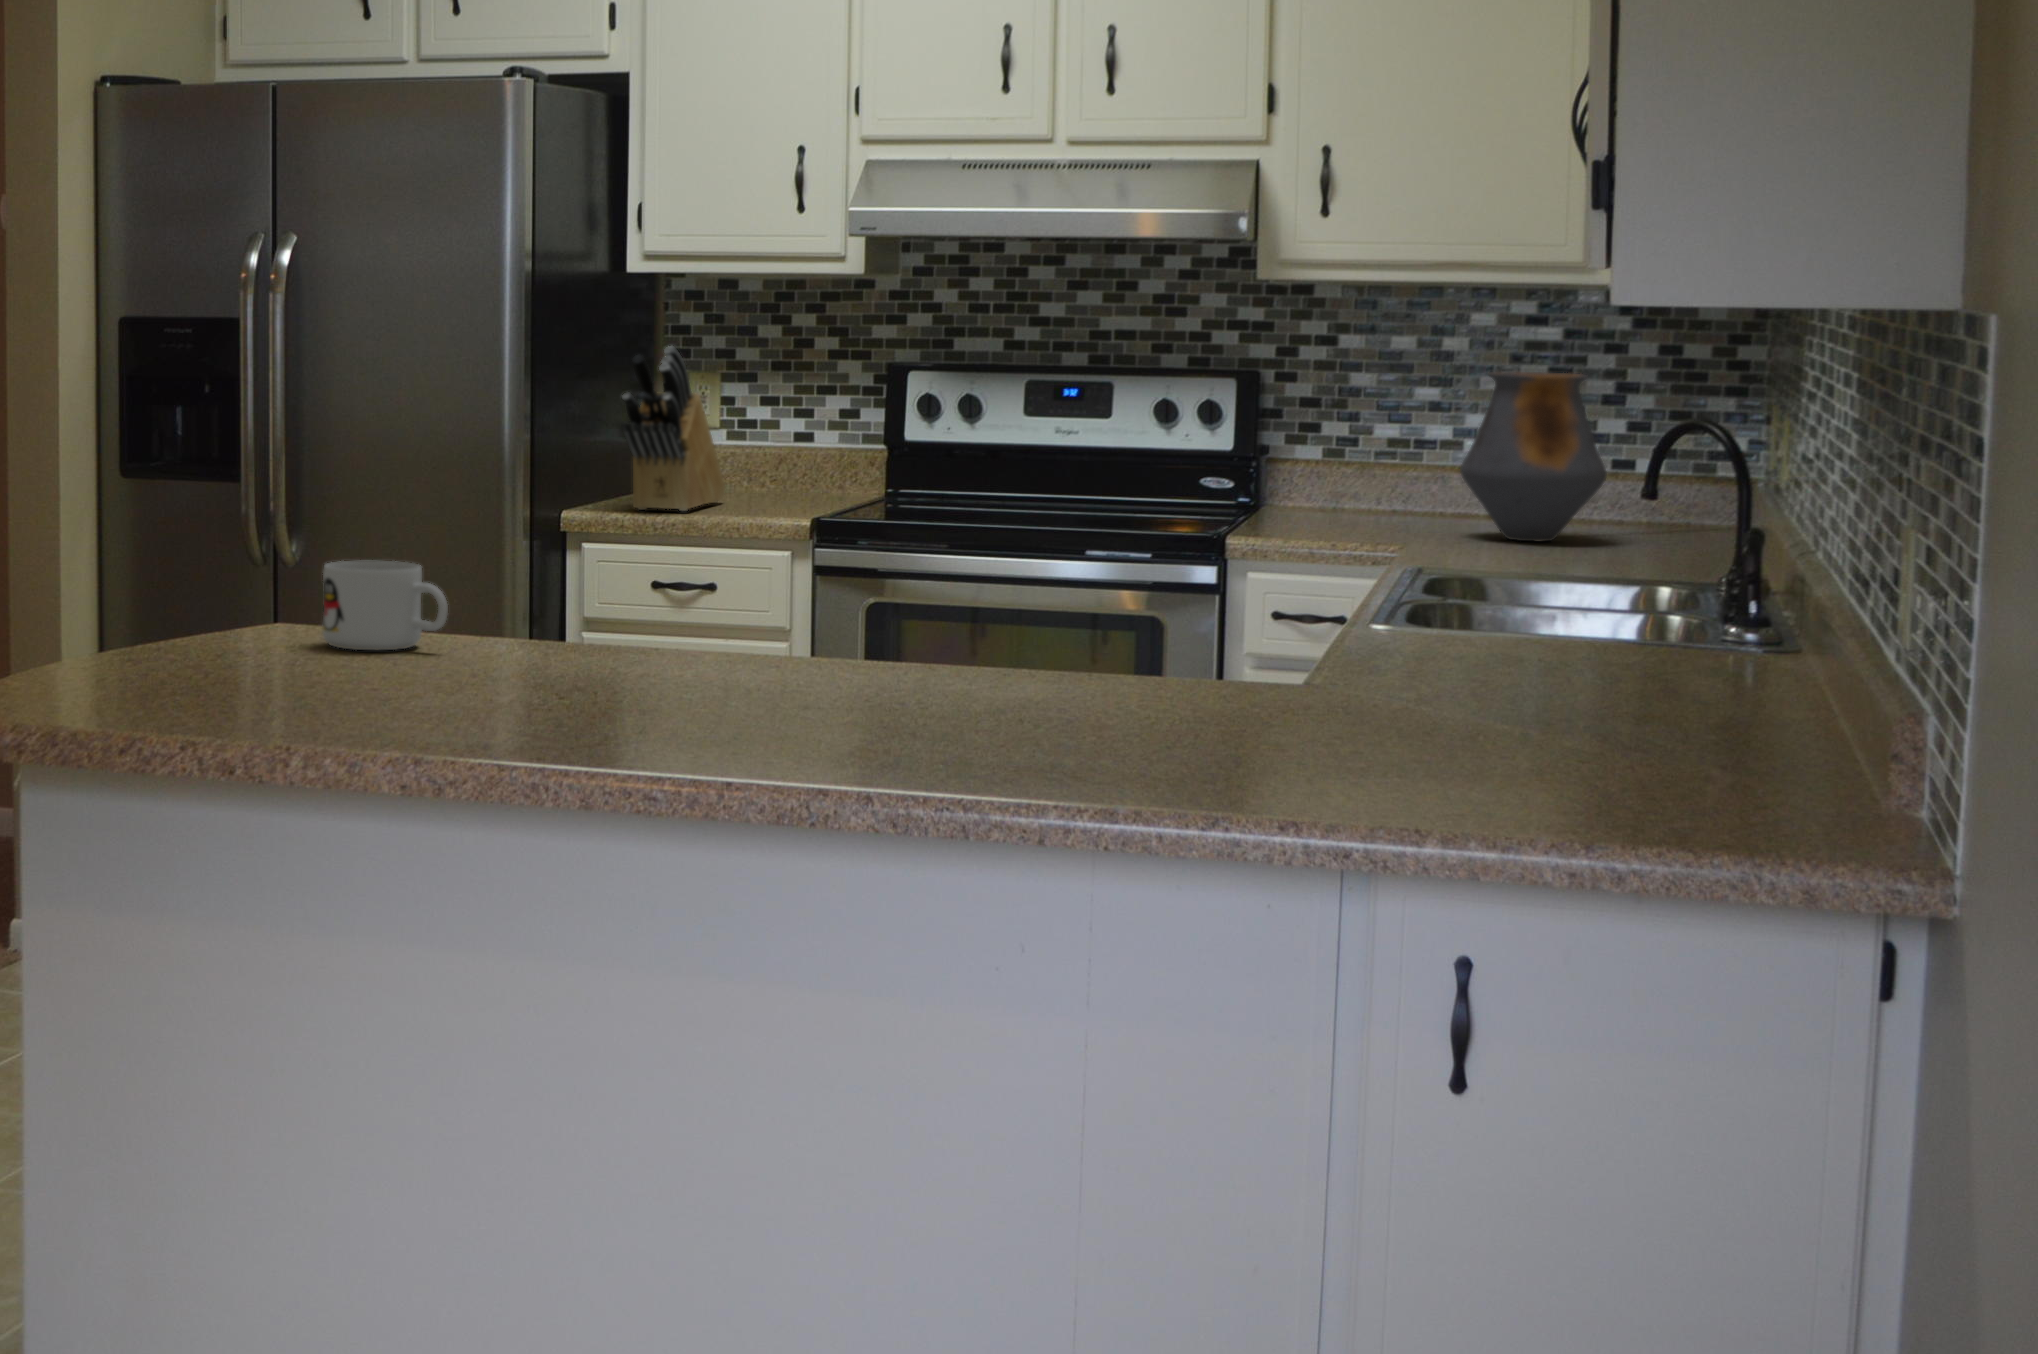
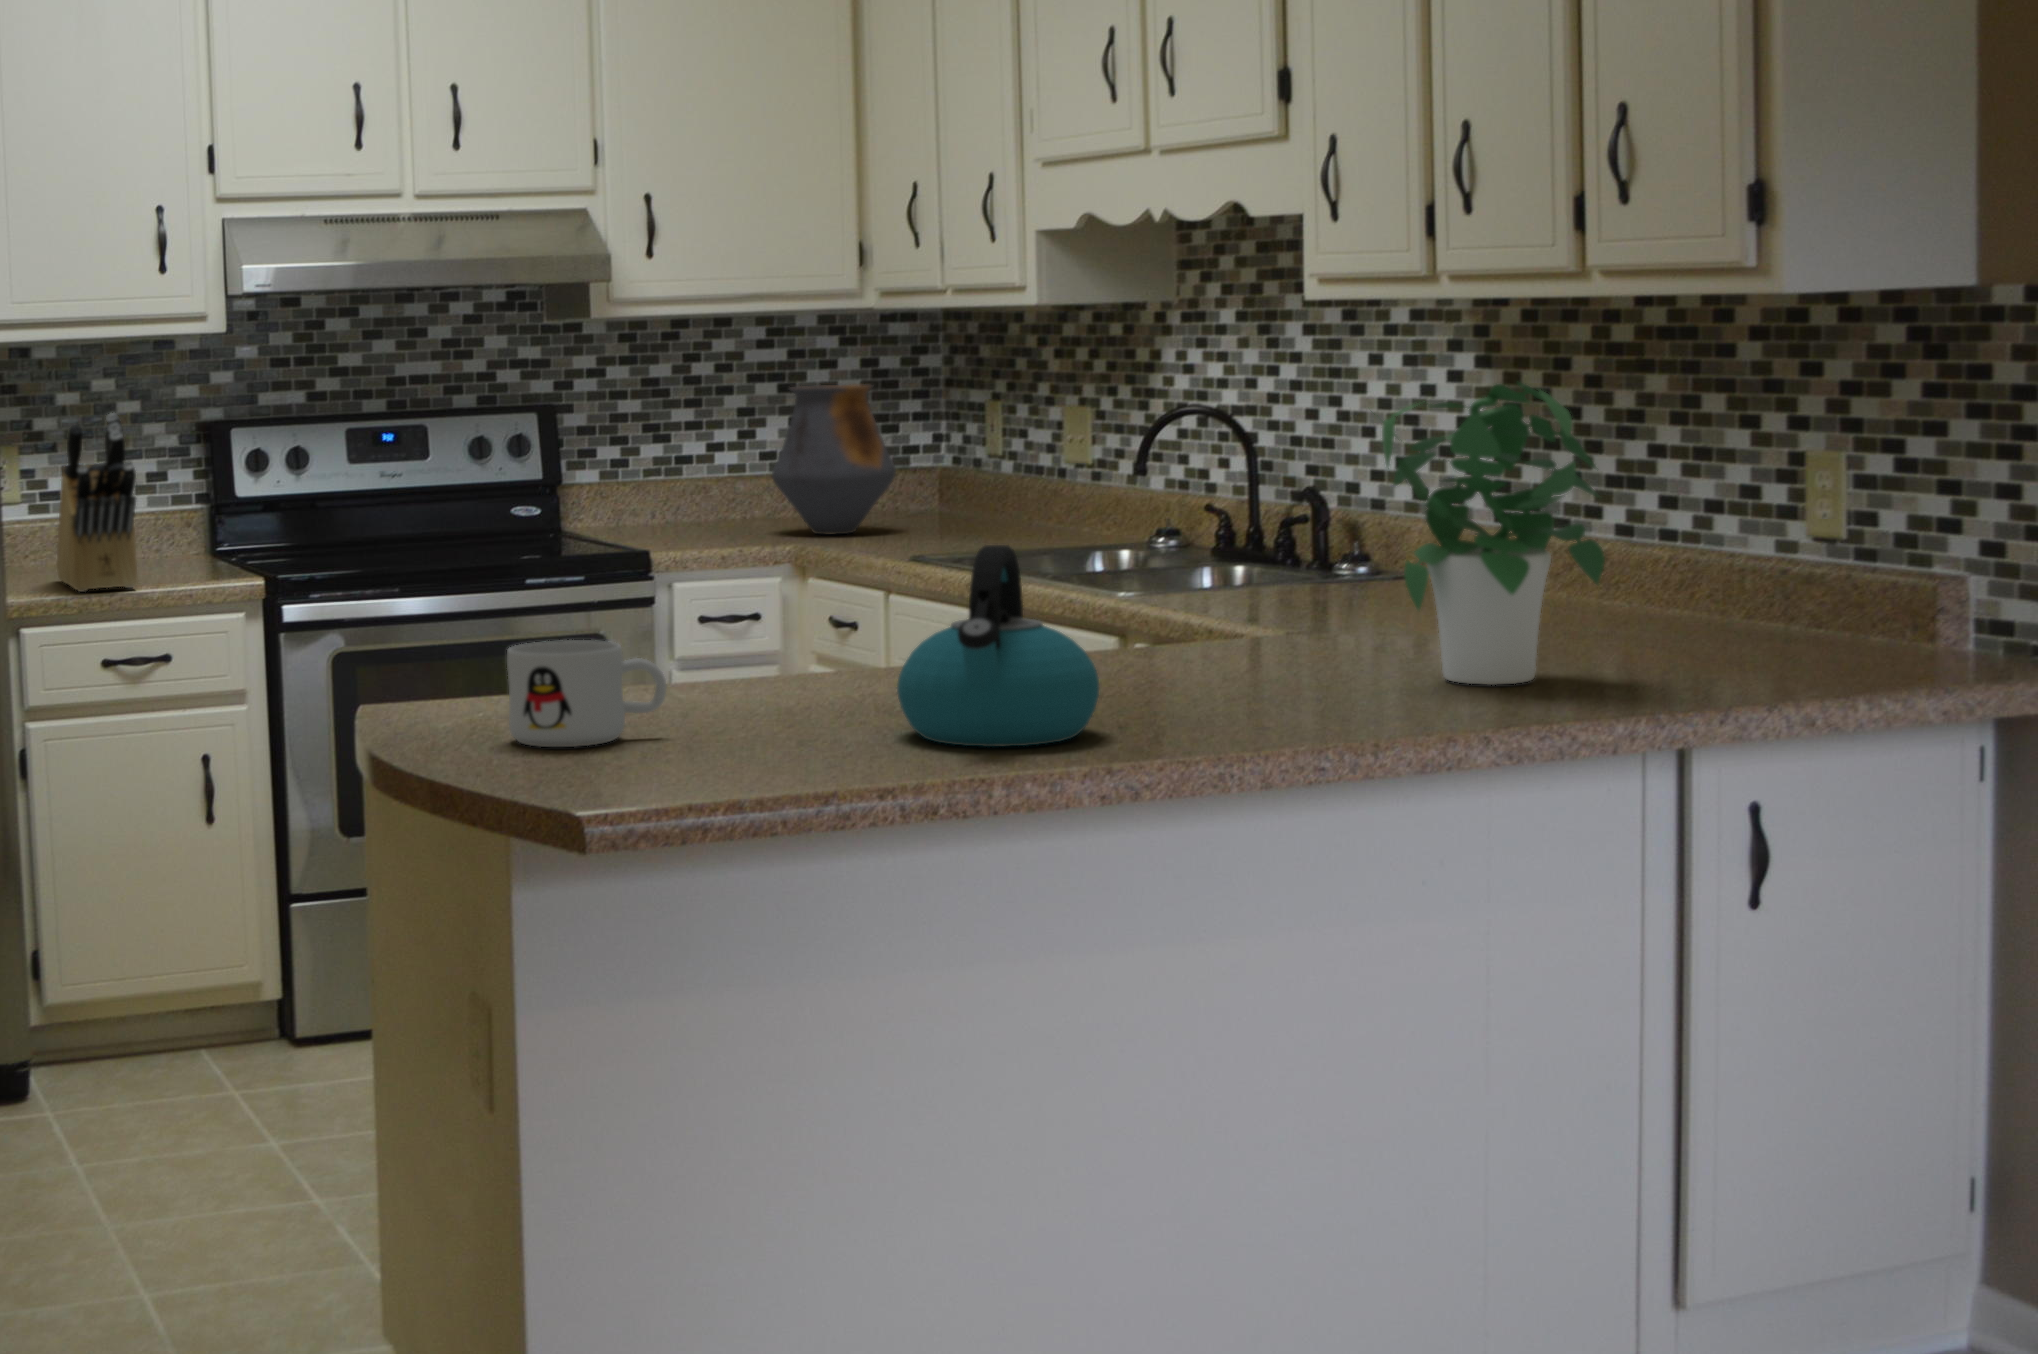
potted plant: none [1145,406,1374,726] -> present [1373,383,1605,685]
kettle: none [551,514,743,698] -> present [897,545,1099,747]

